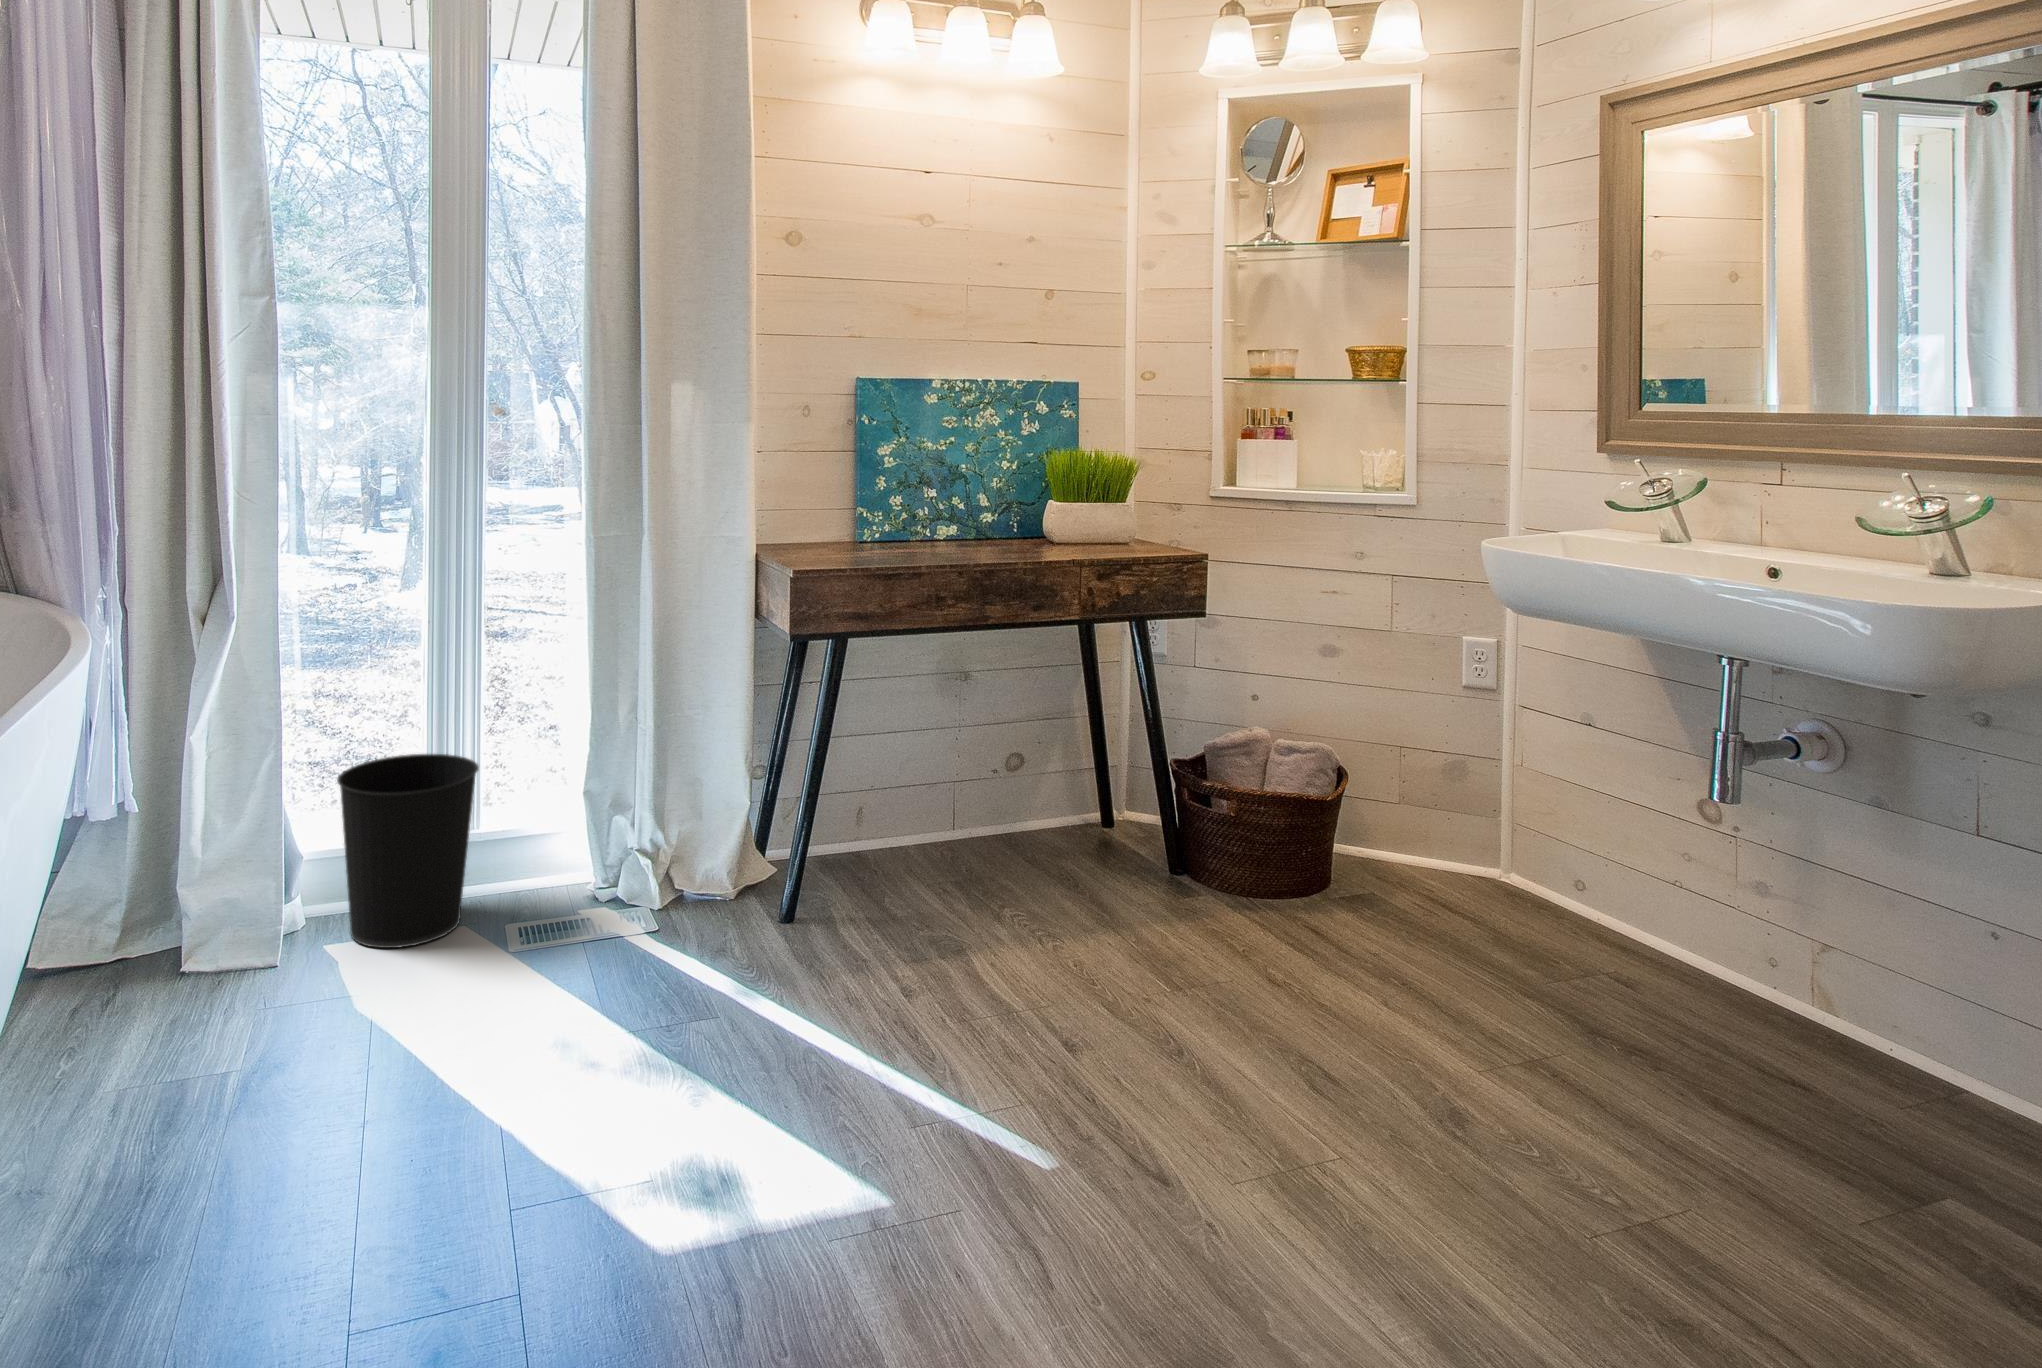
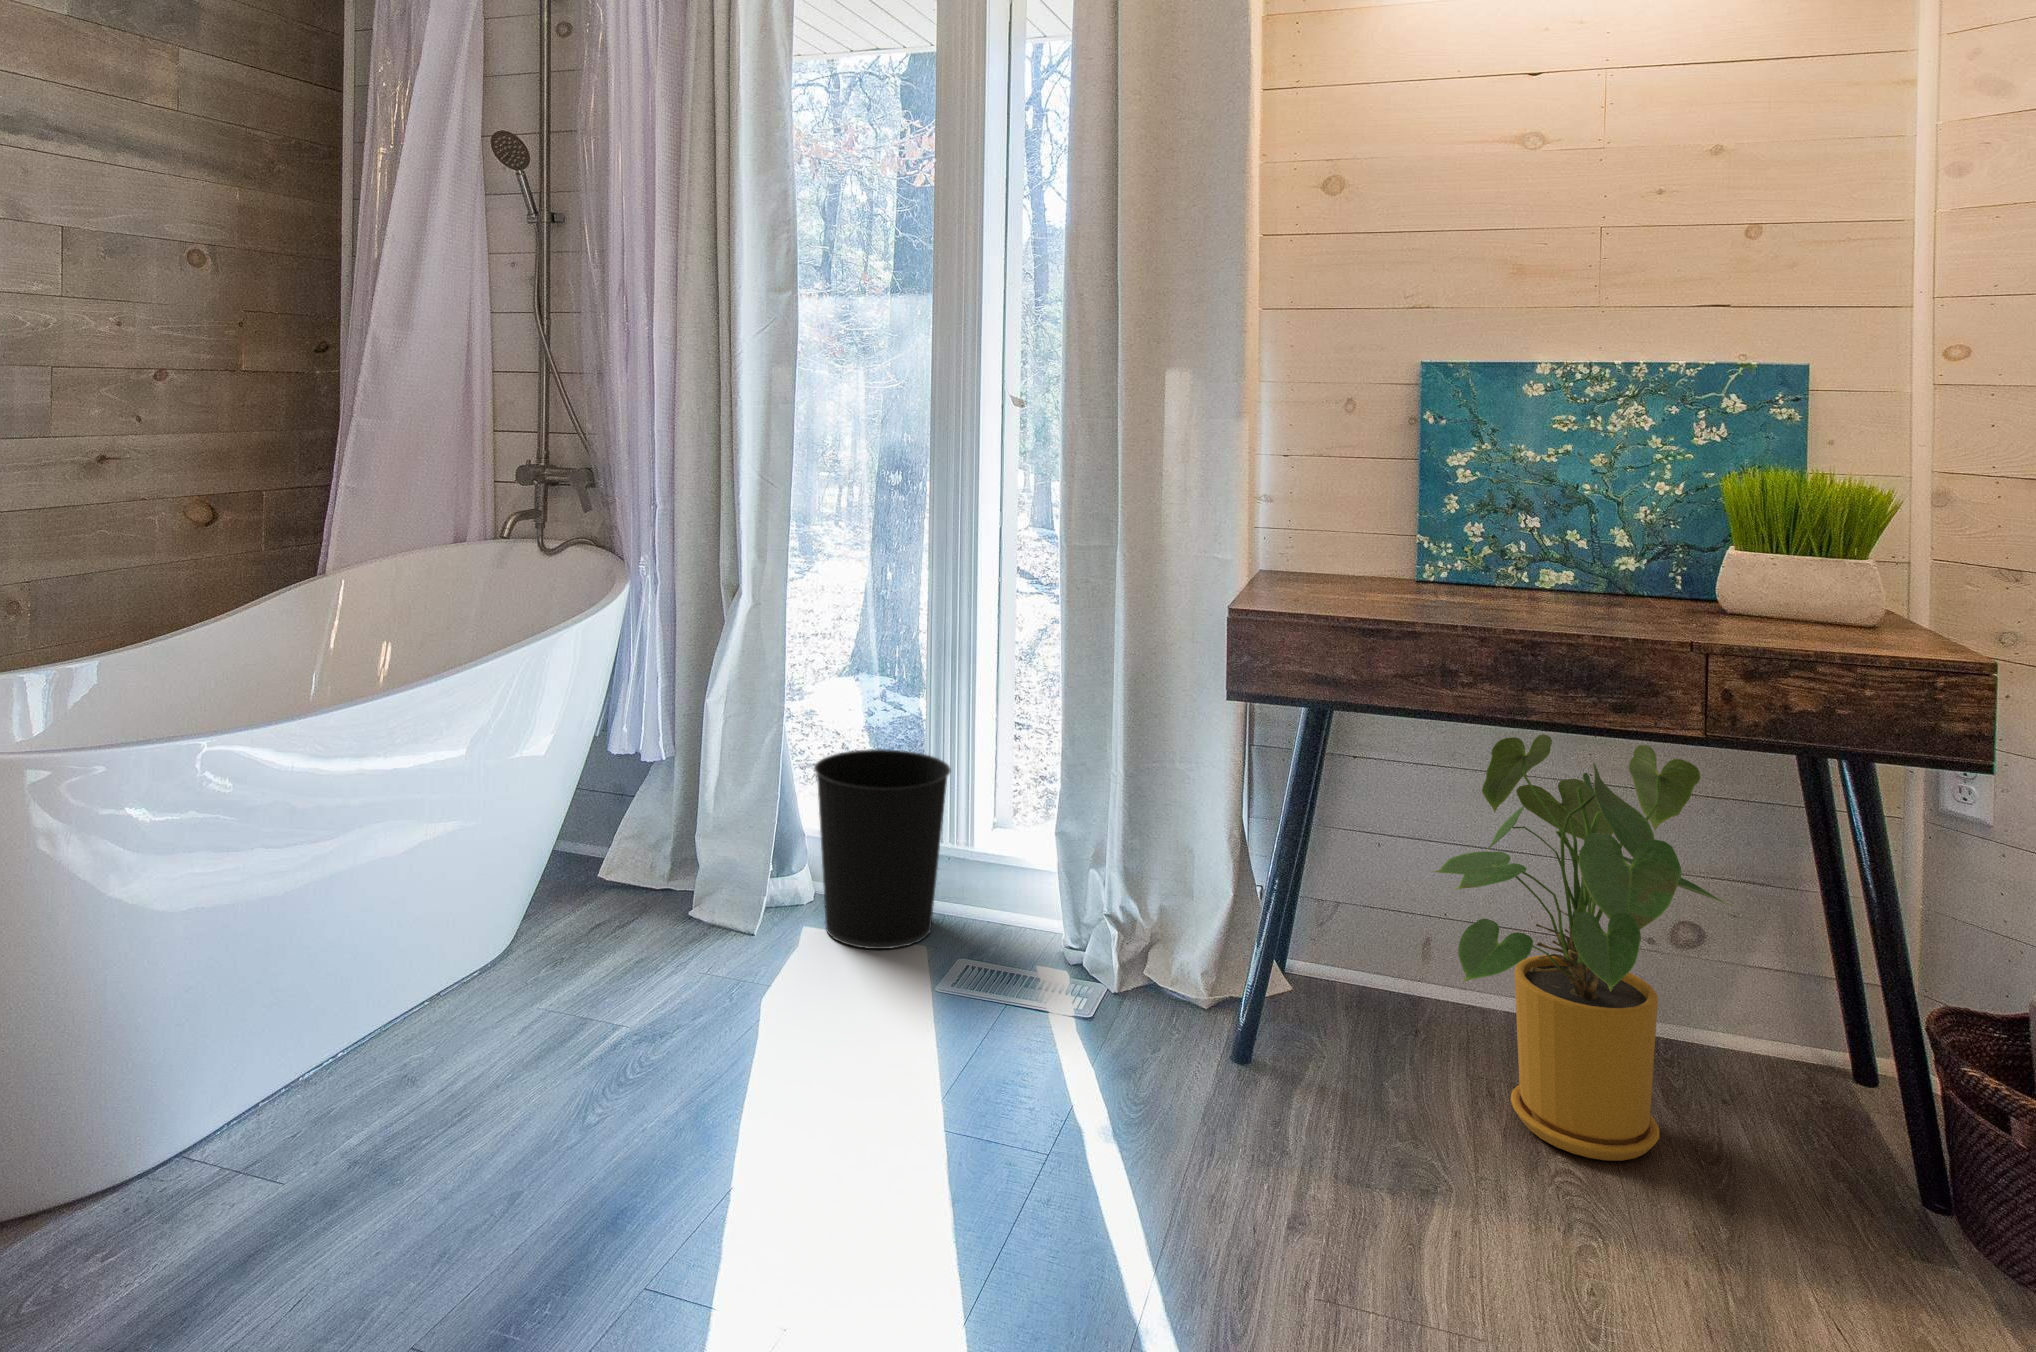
house plant: none [915,637,1095,908] -> present [1433,734,1732,1161]

